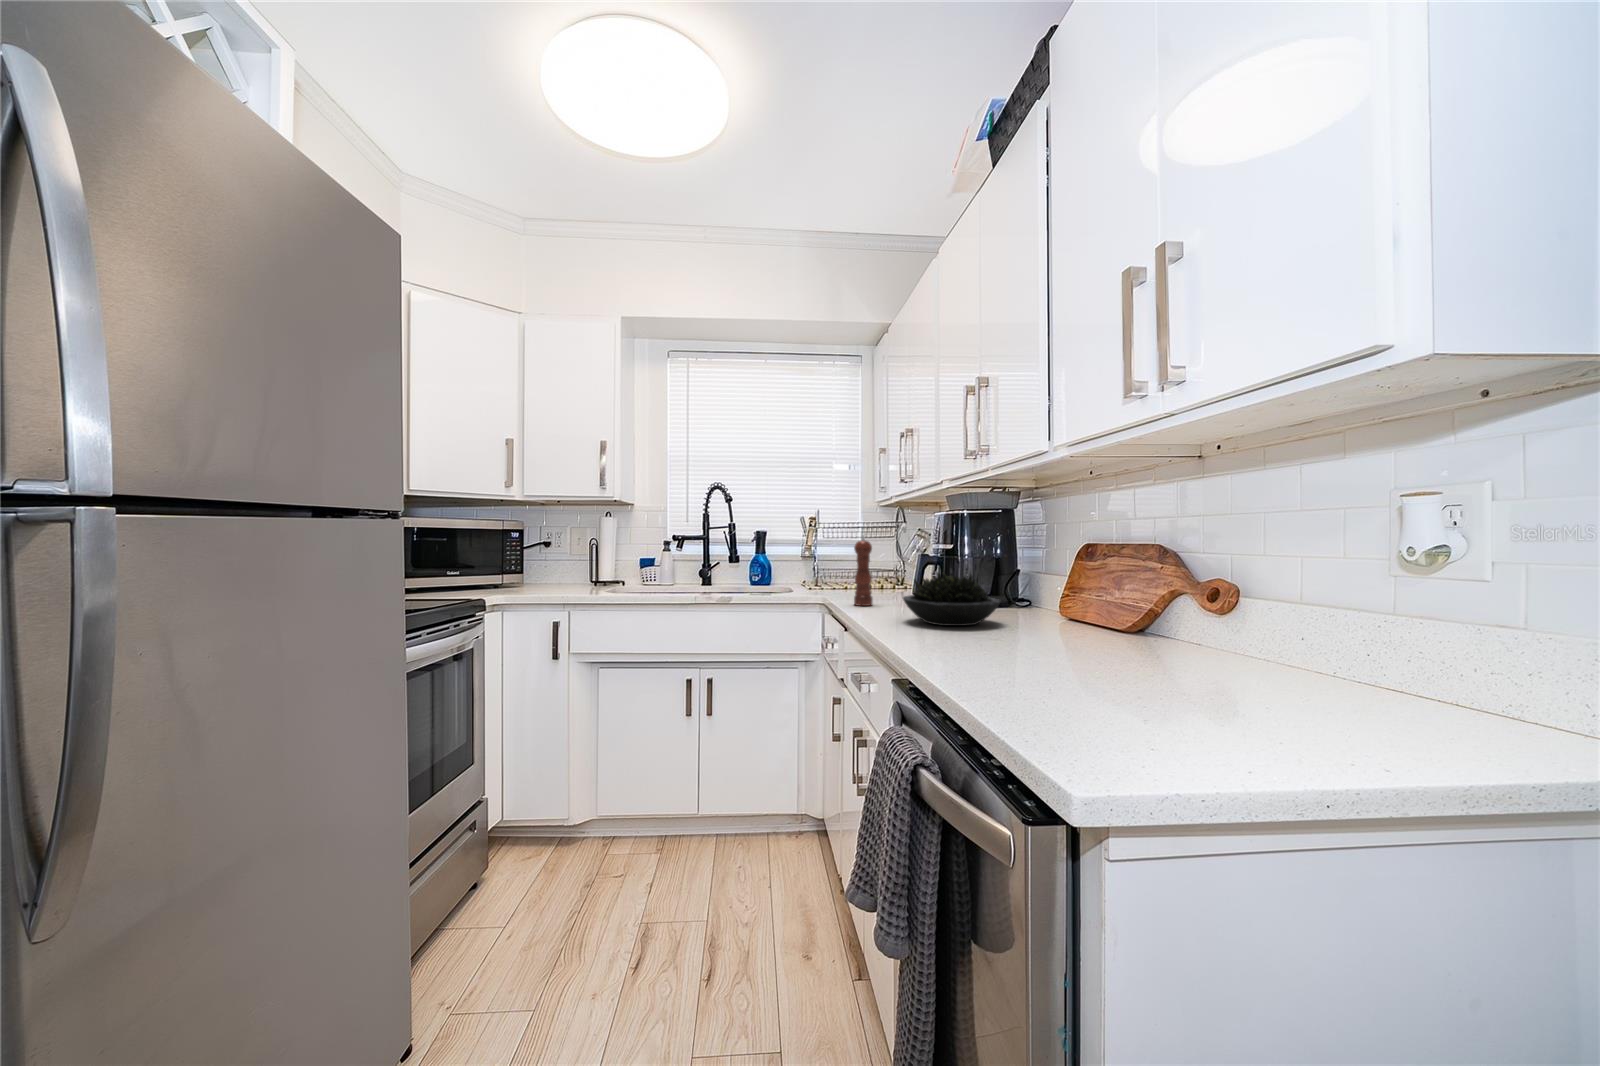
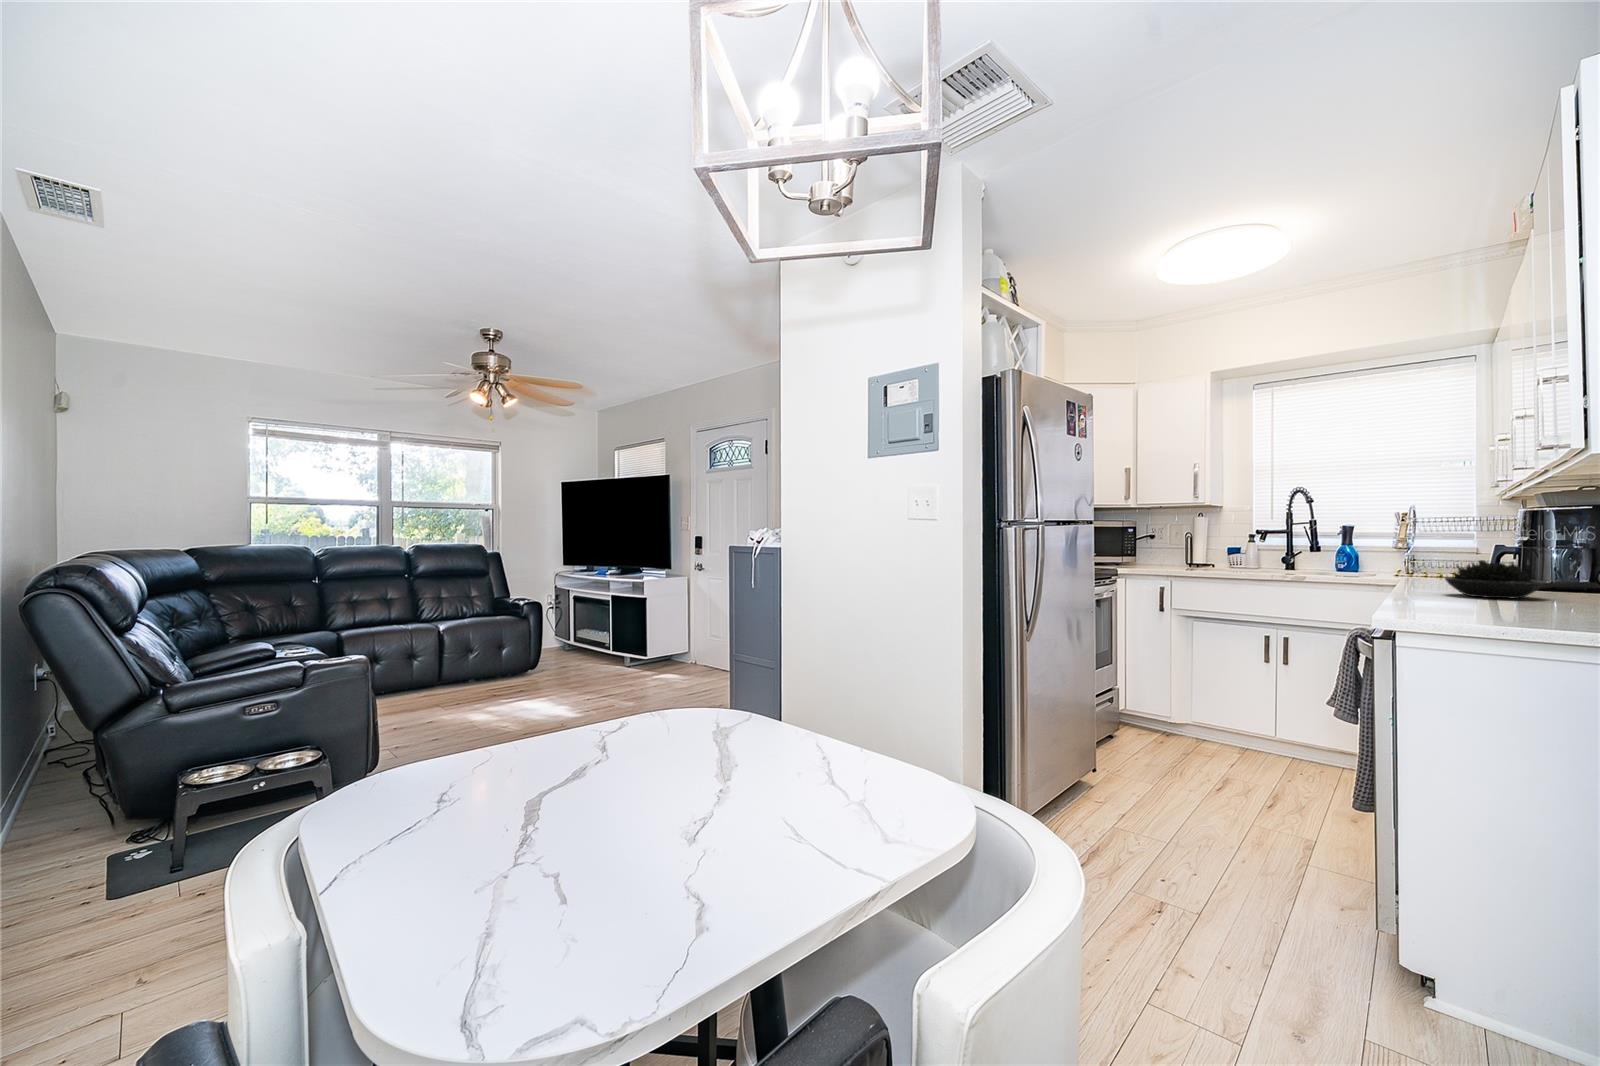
pepper mill: present [854,535,873,606] -> none [1421,532,1441,587]

